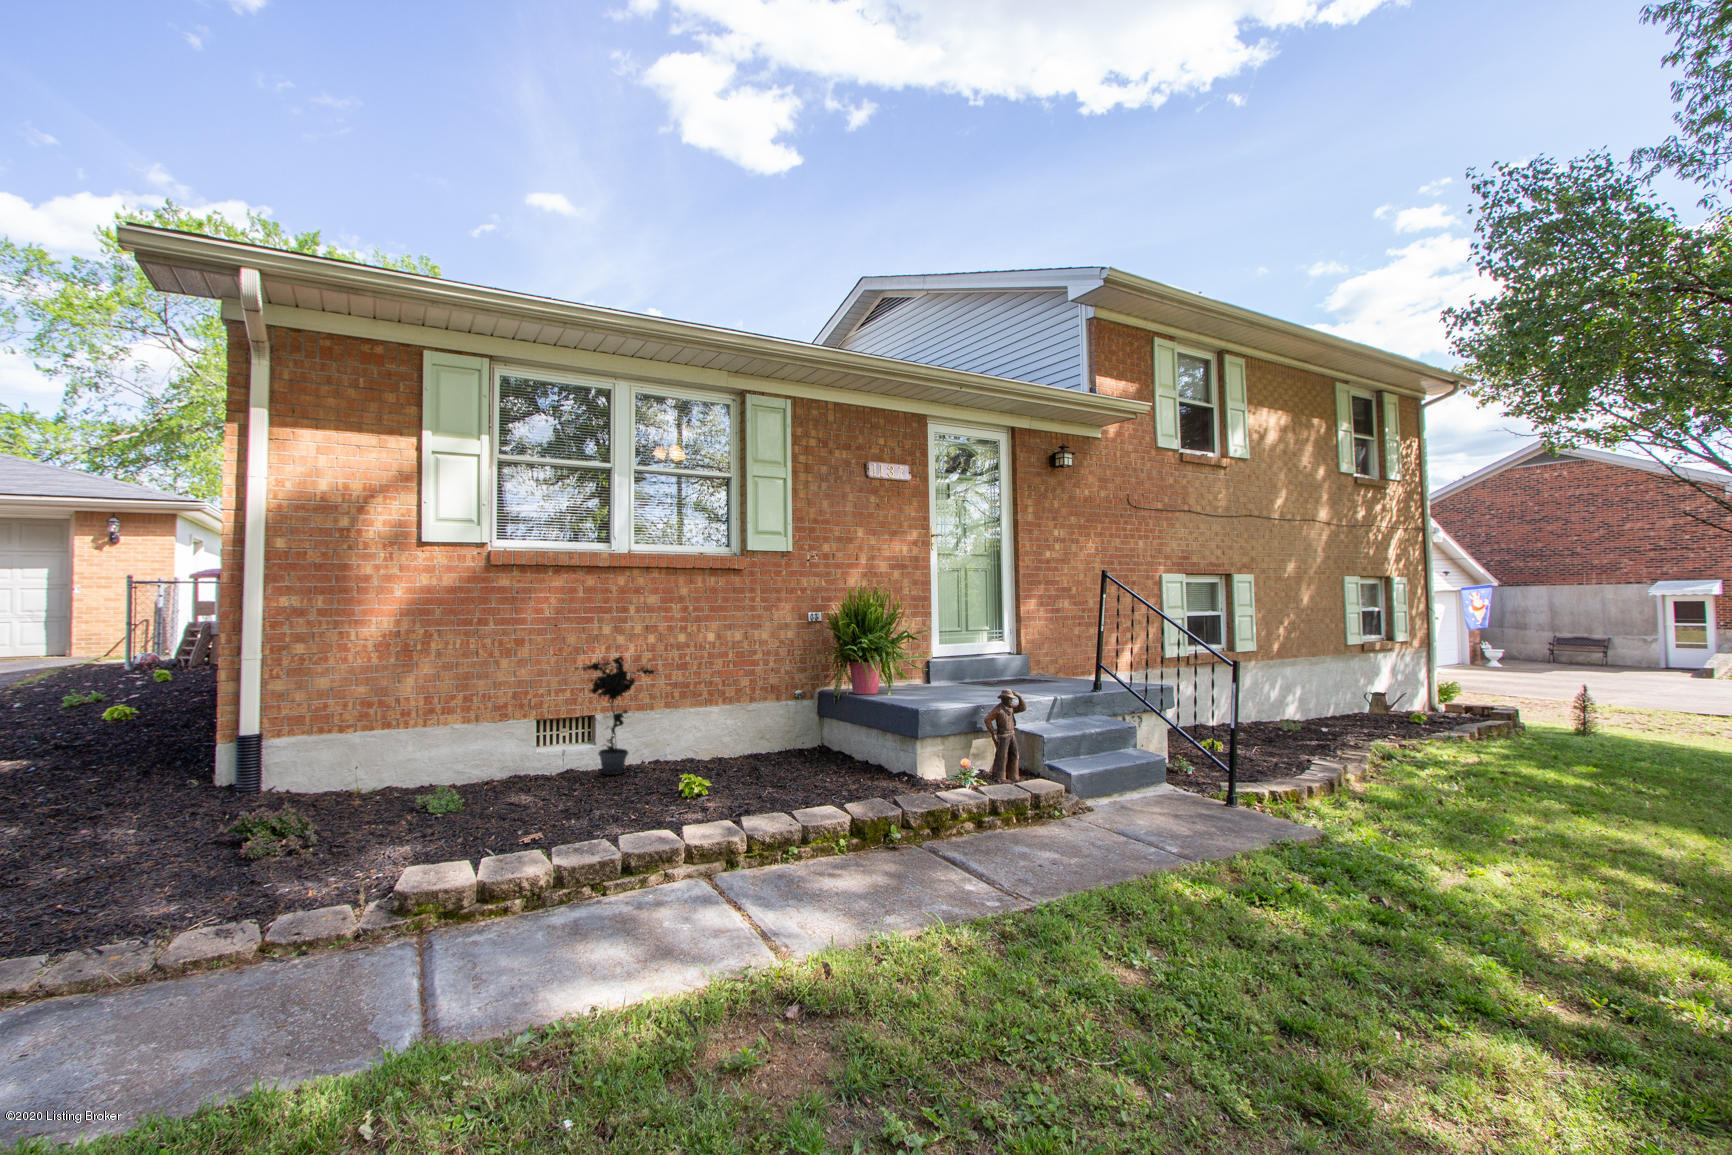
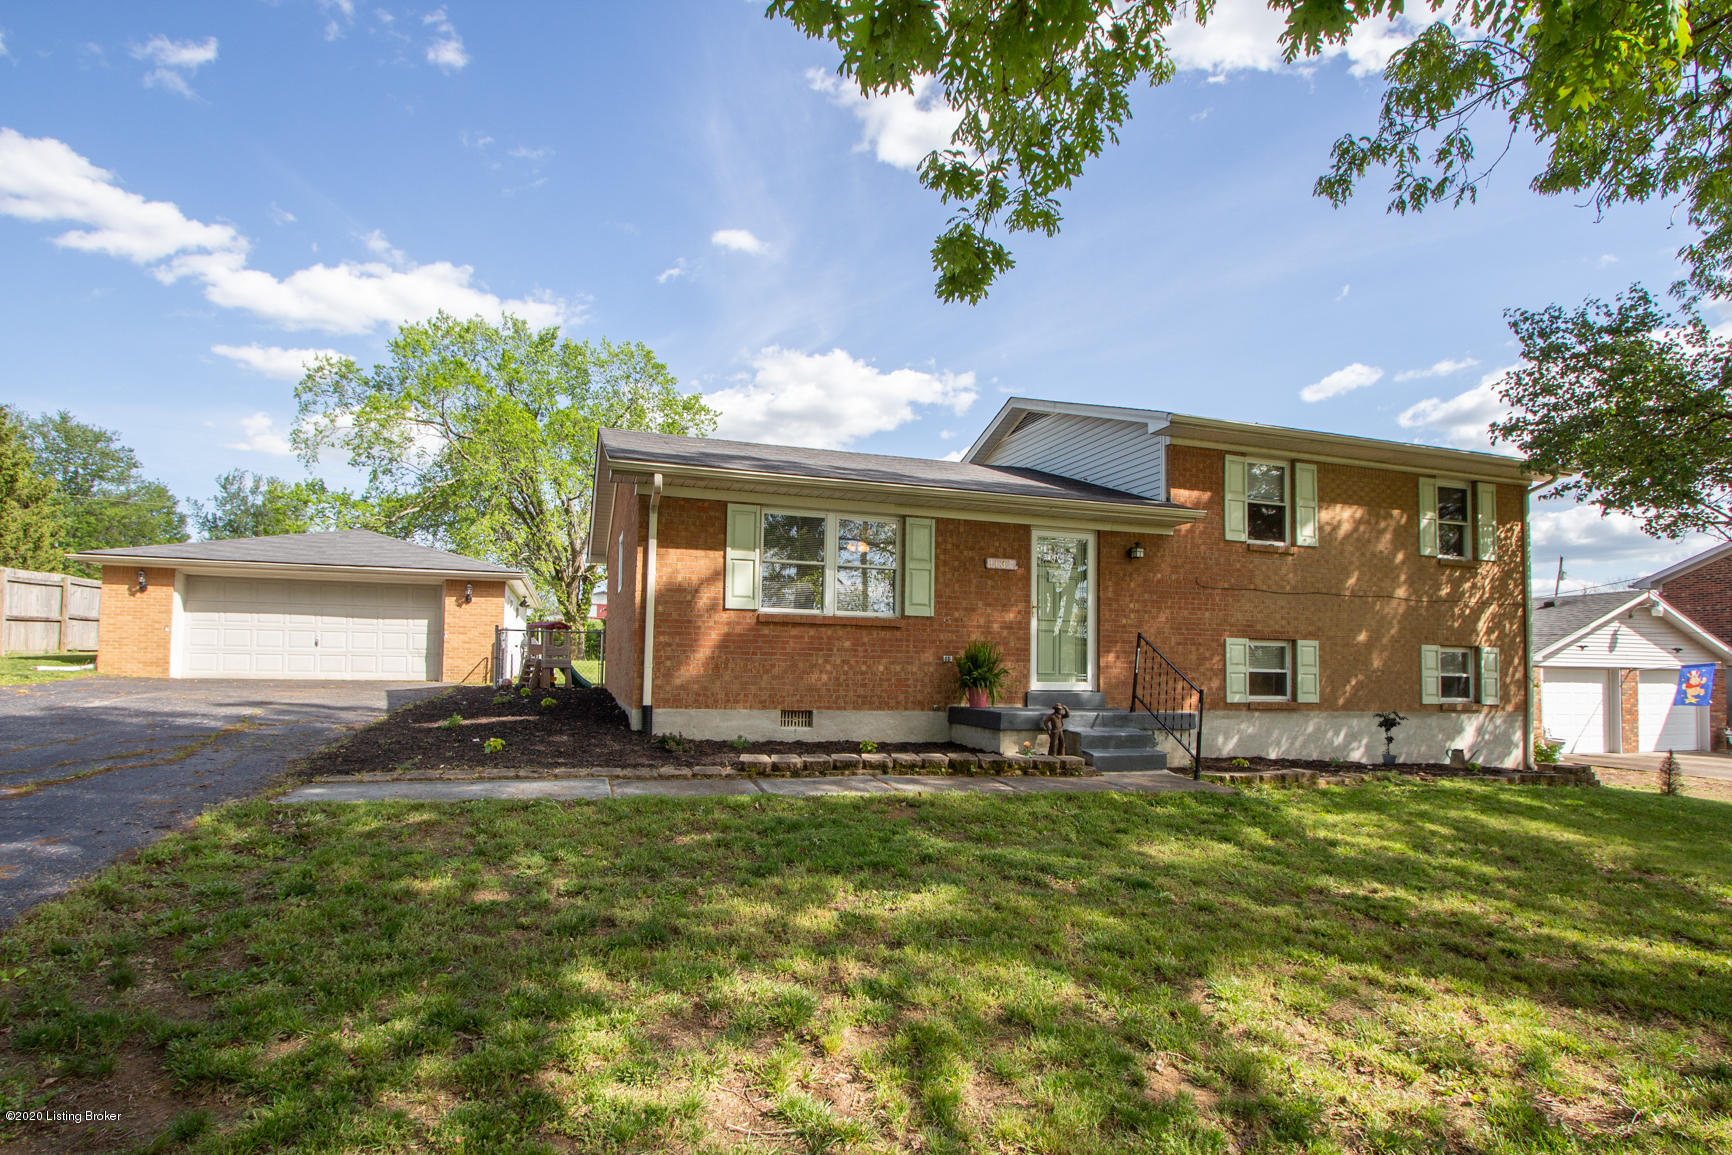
potted plant: present [575,656,655,775] -> present [1373,711,1409,765]

